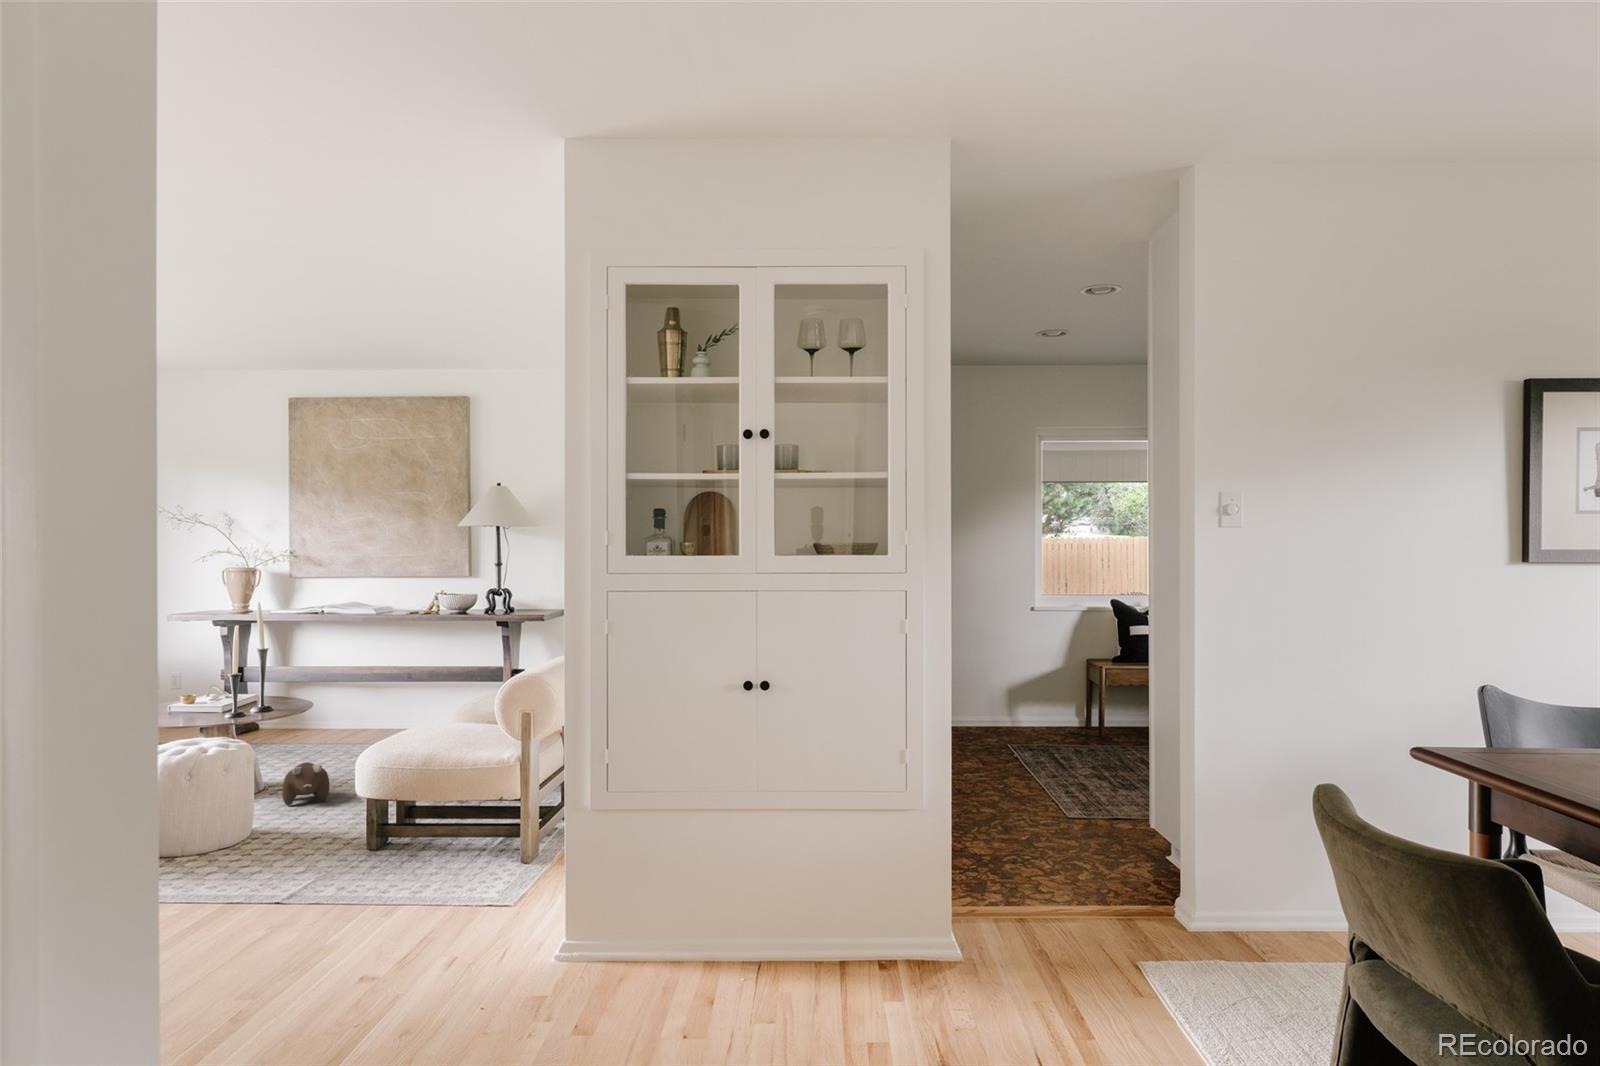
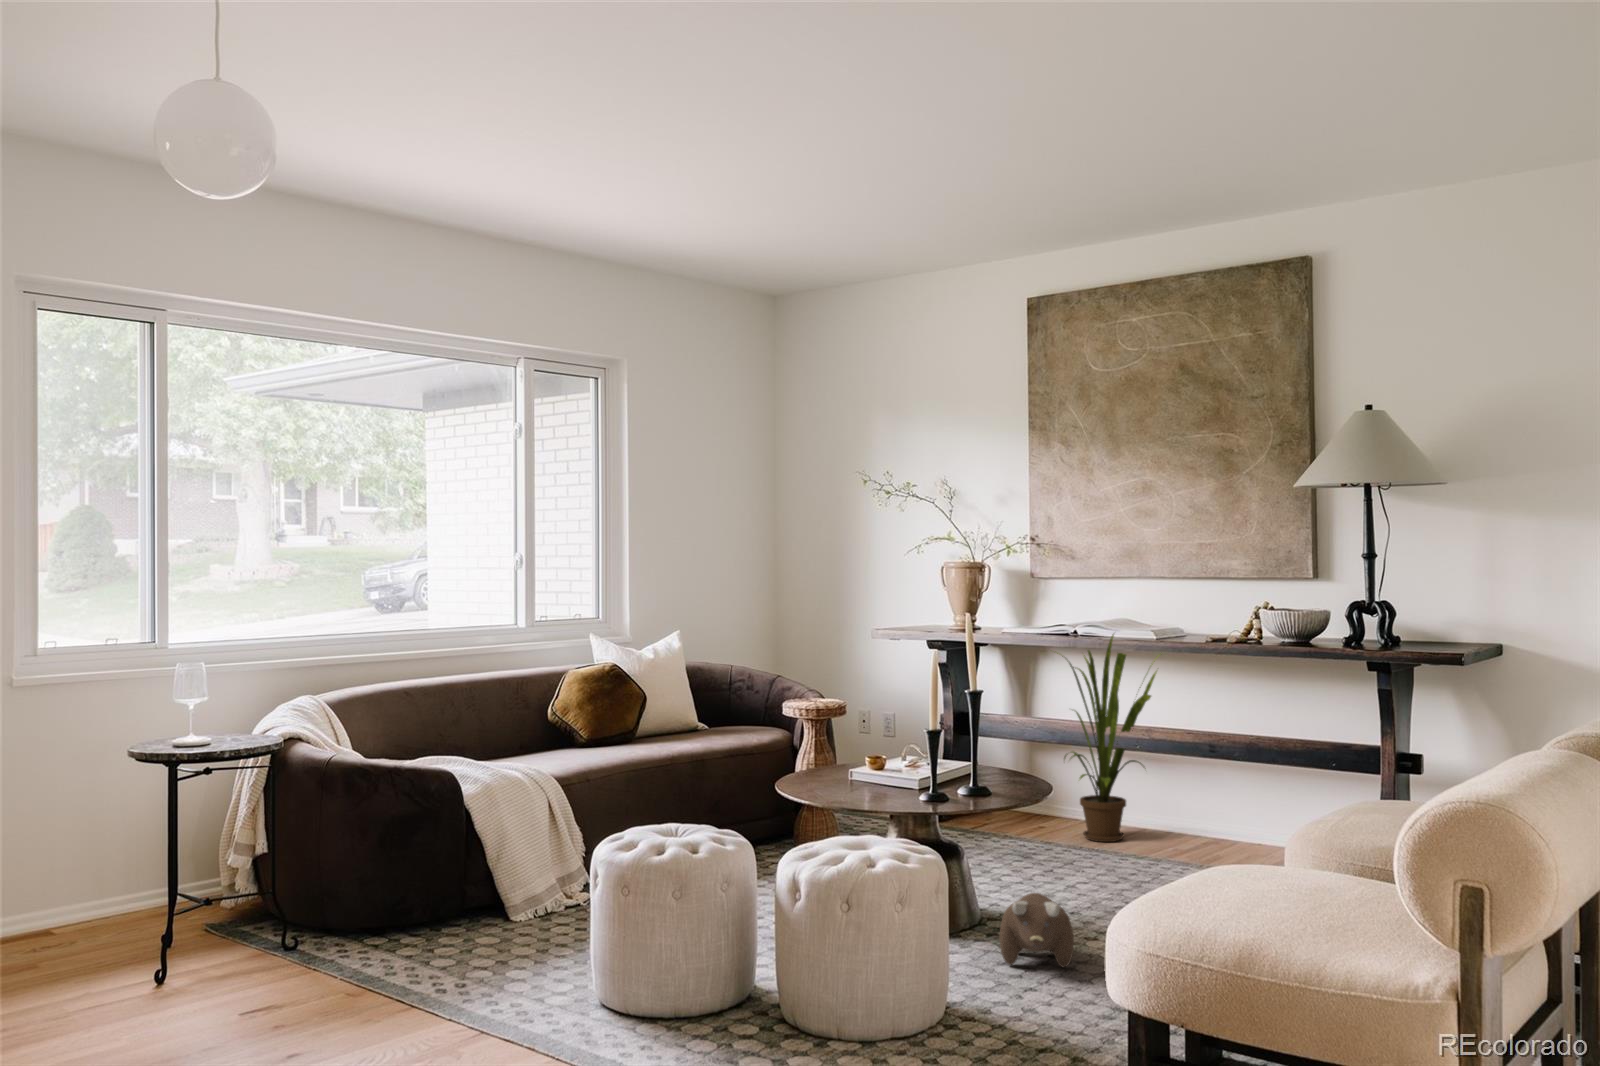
house plant: none [304,604,383,739] -> present [1057,635,1157,842]

